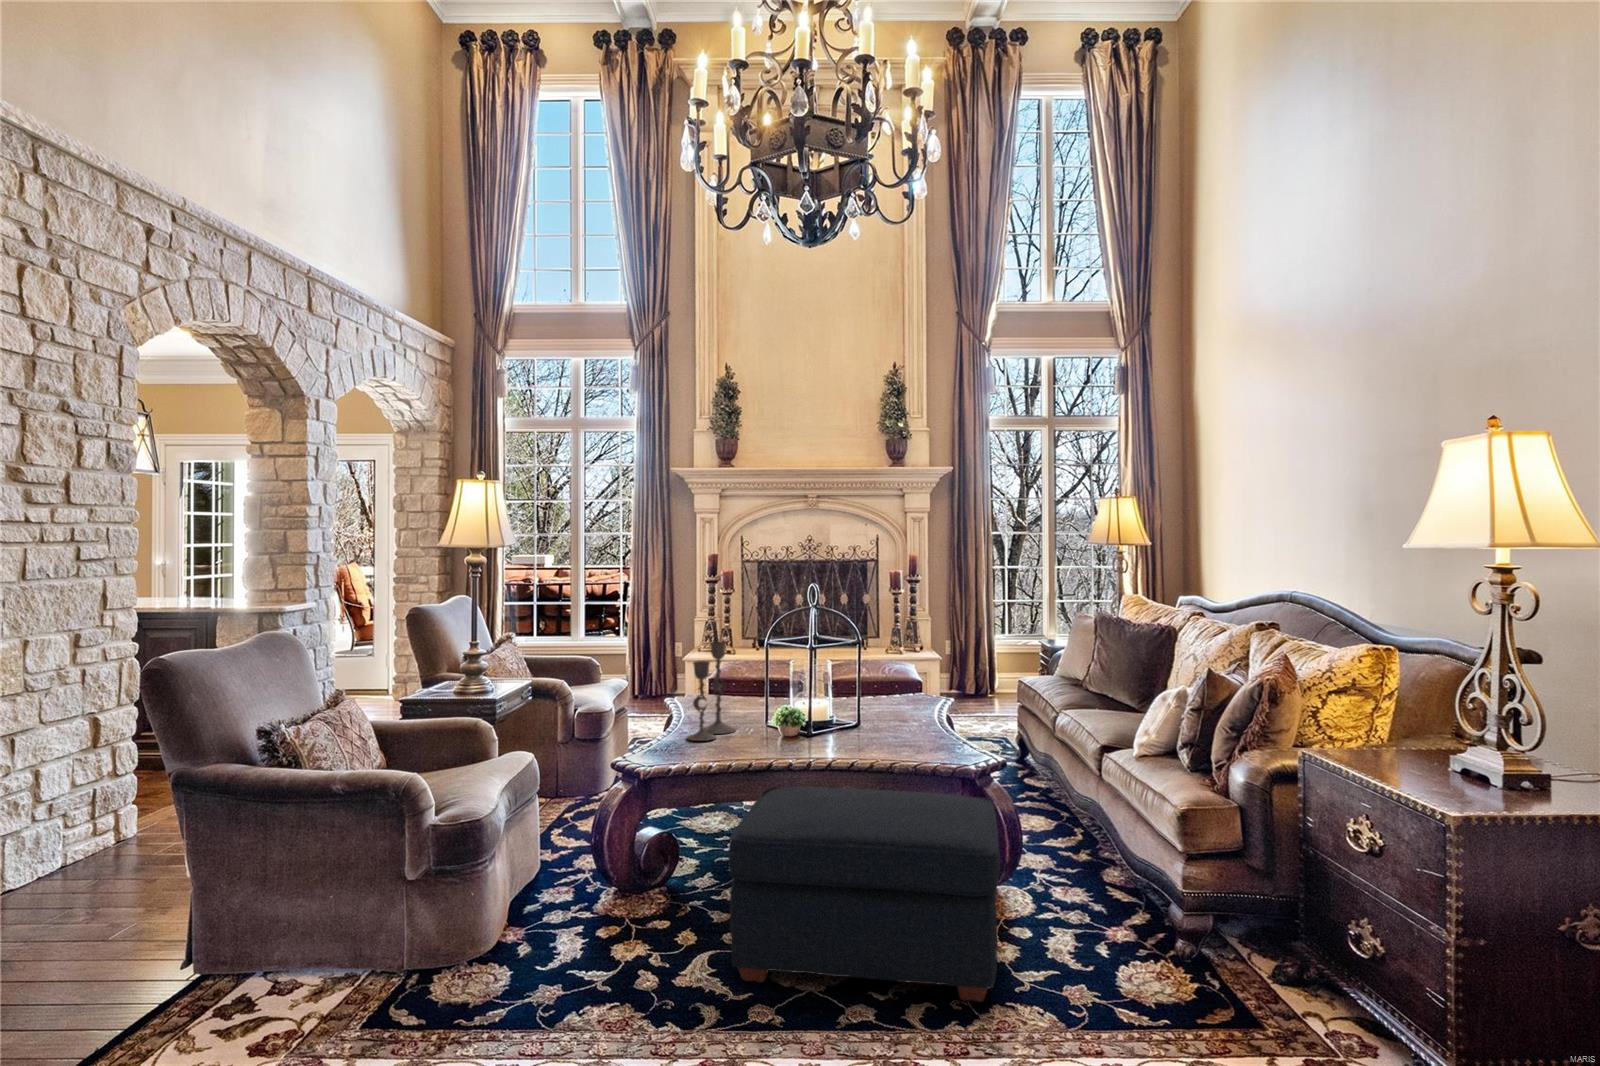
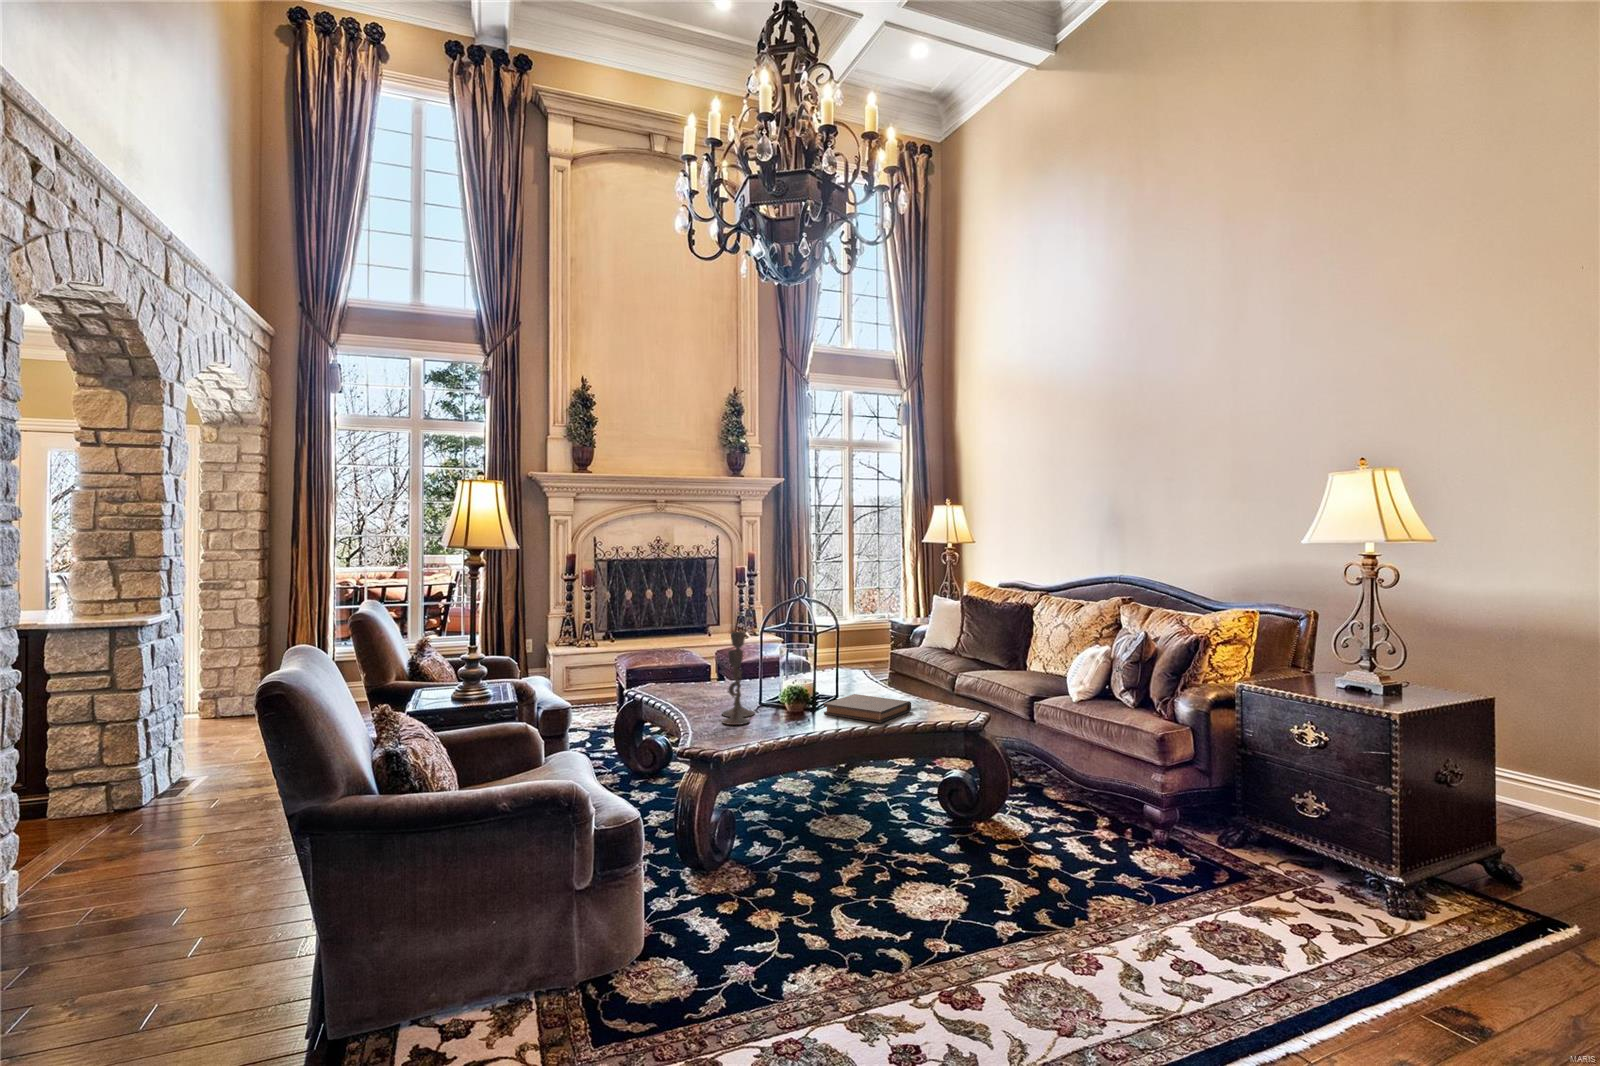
book: none [803,720,902,754] -> present [824,694,911,723]
ottoman: present [728,786,1000,1001] -> none [850,746,1107,933]

